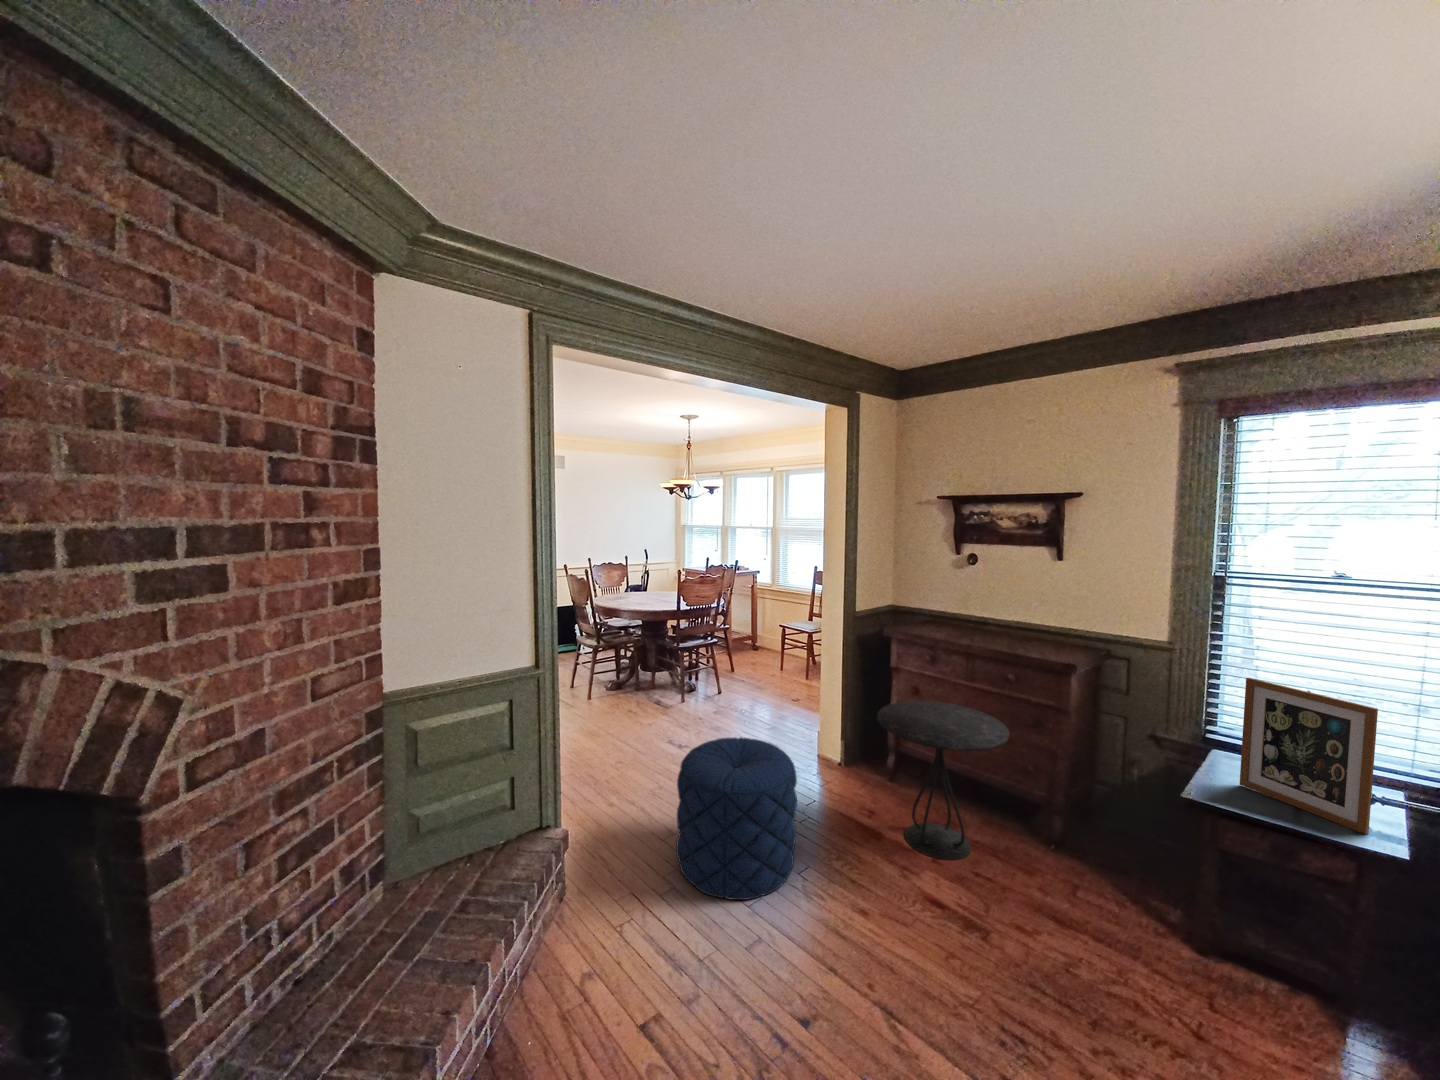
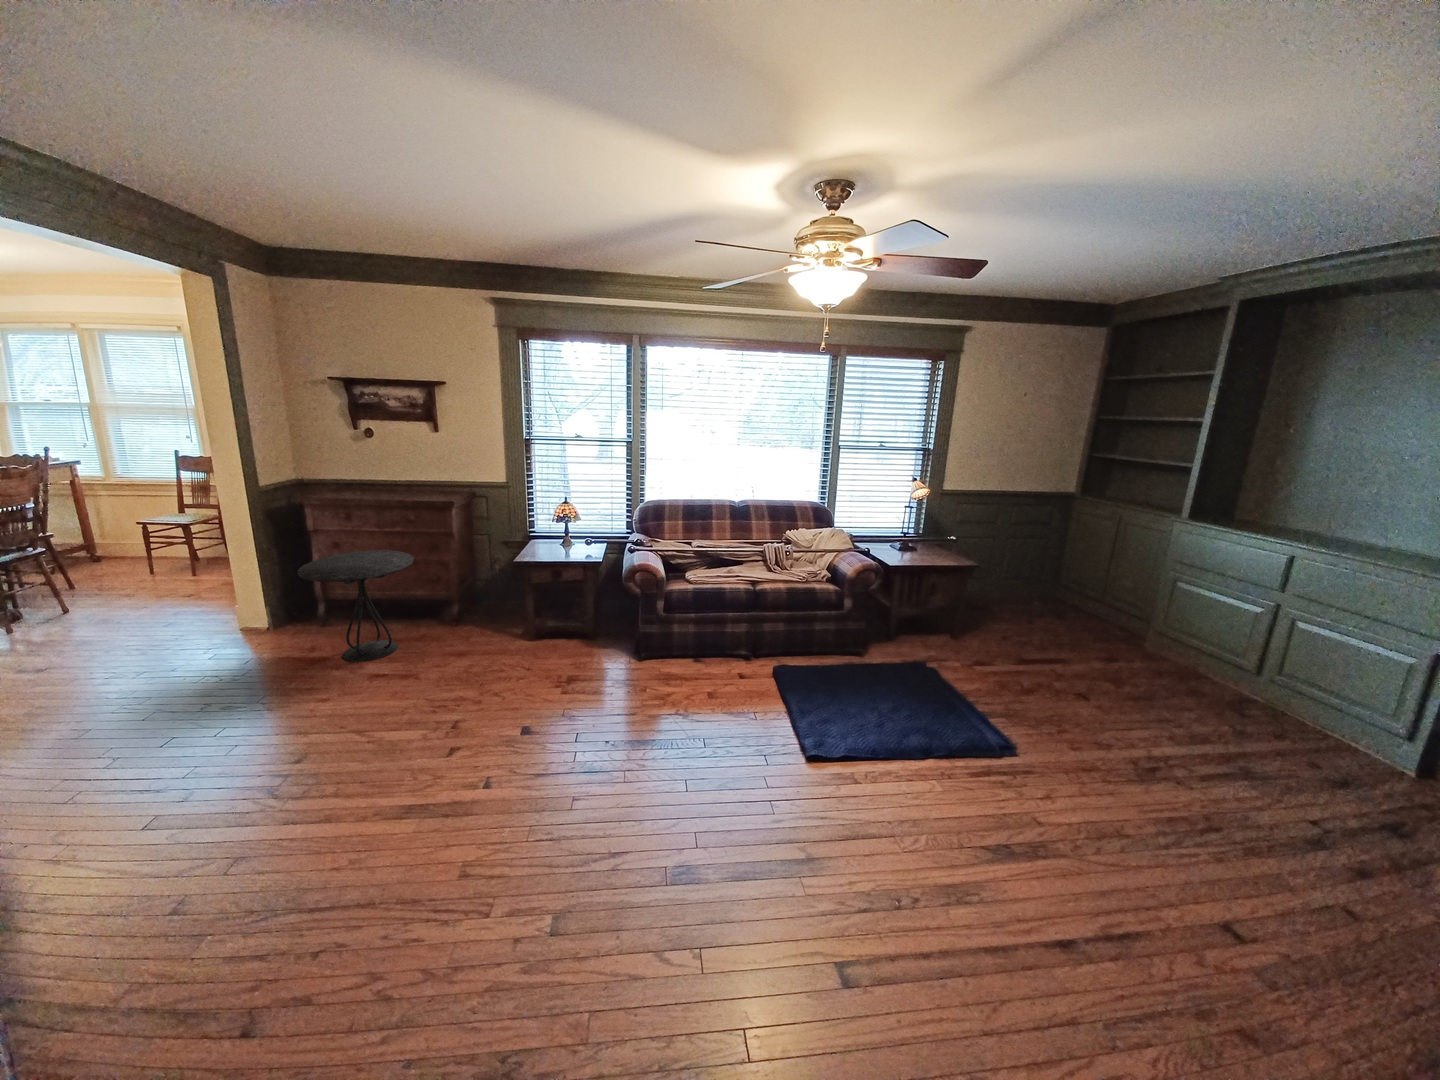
picture frame: present [1240,678,1378,835] -> none [538,494,584,558]
pouf: present [676,738,797,900] -> none [47,624,234,774]

